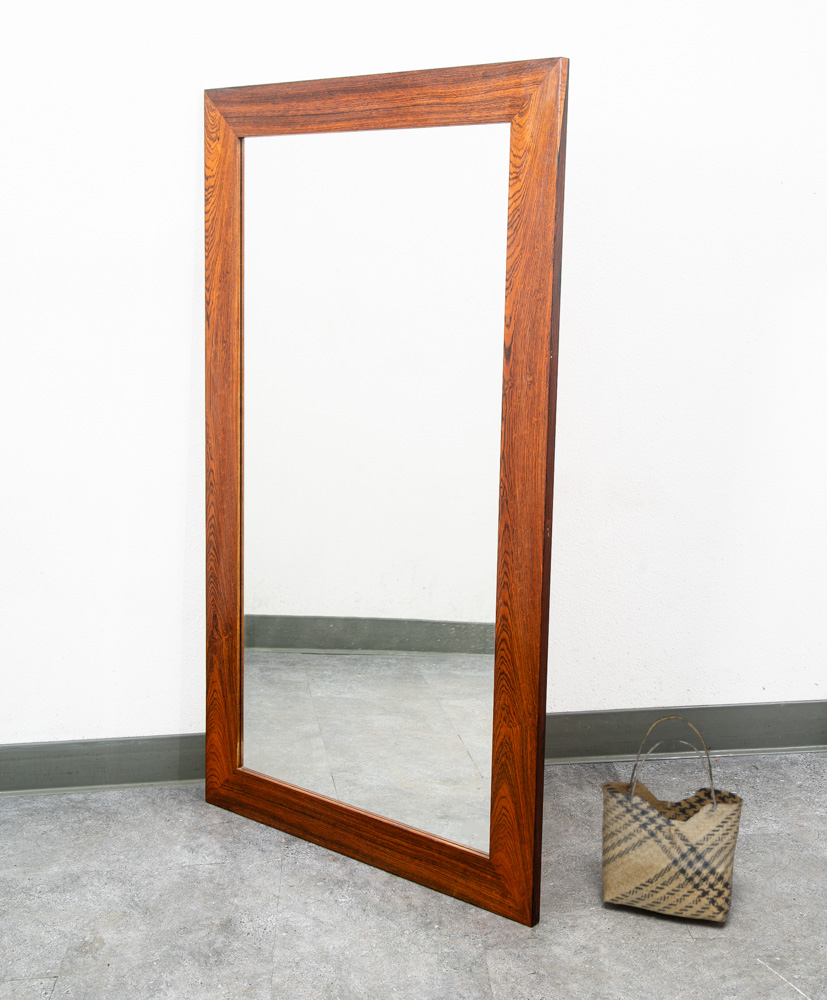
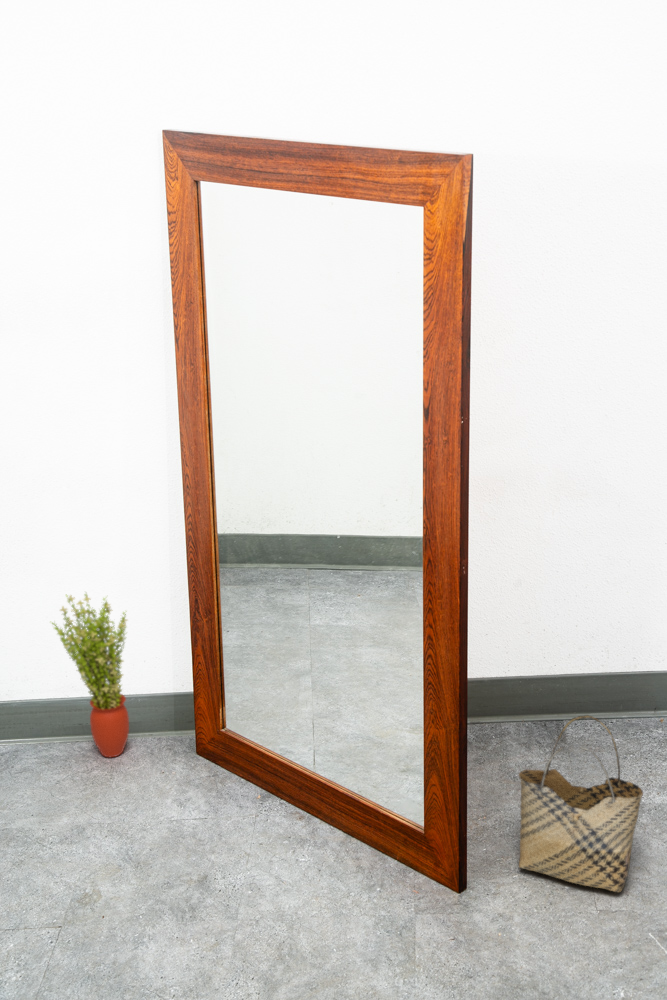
potted plant: none [41,605,135,808] -> present [52,594,129,757]

